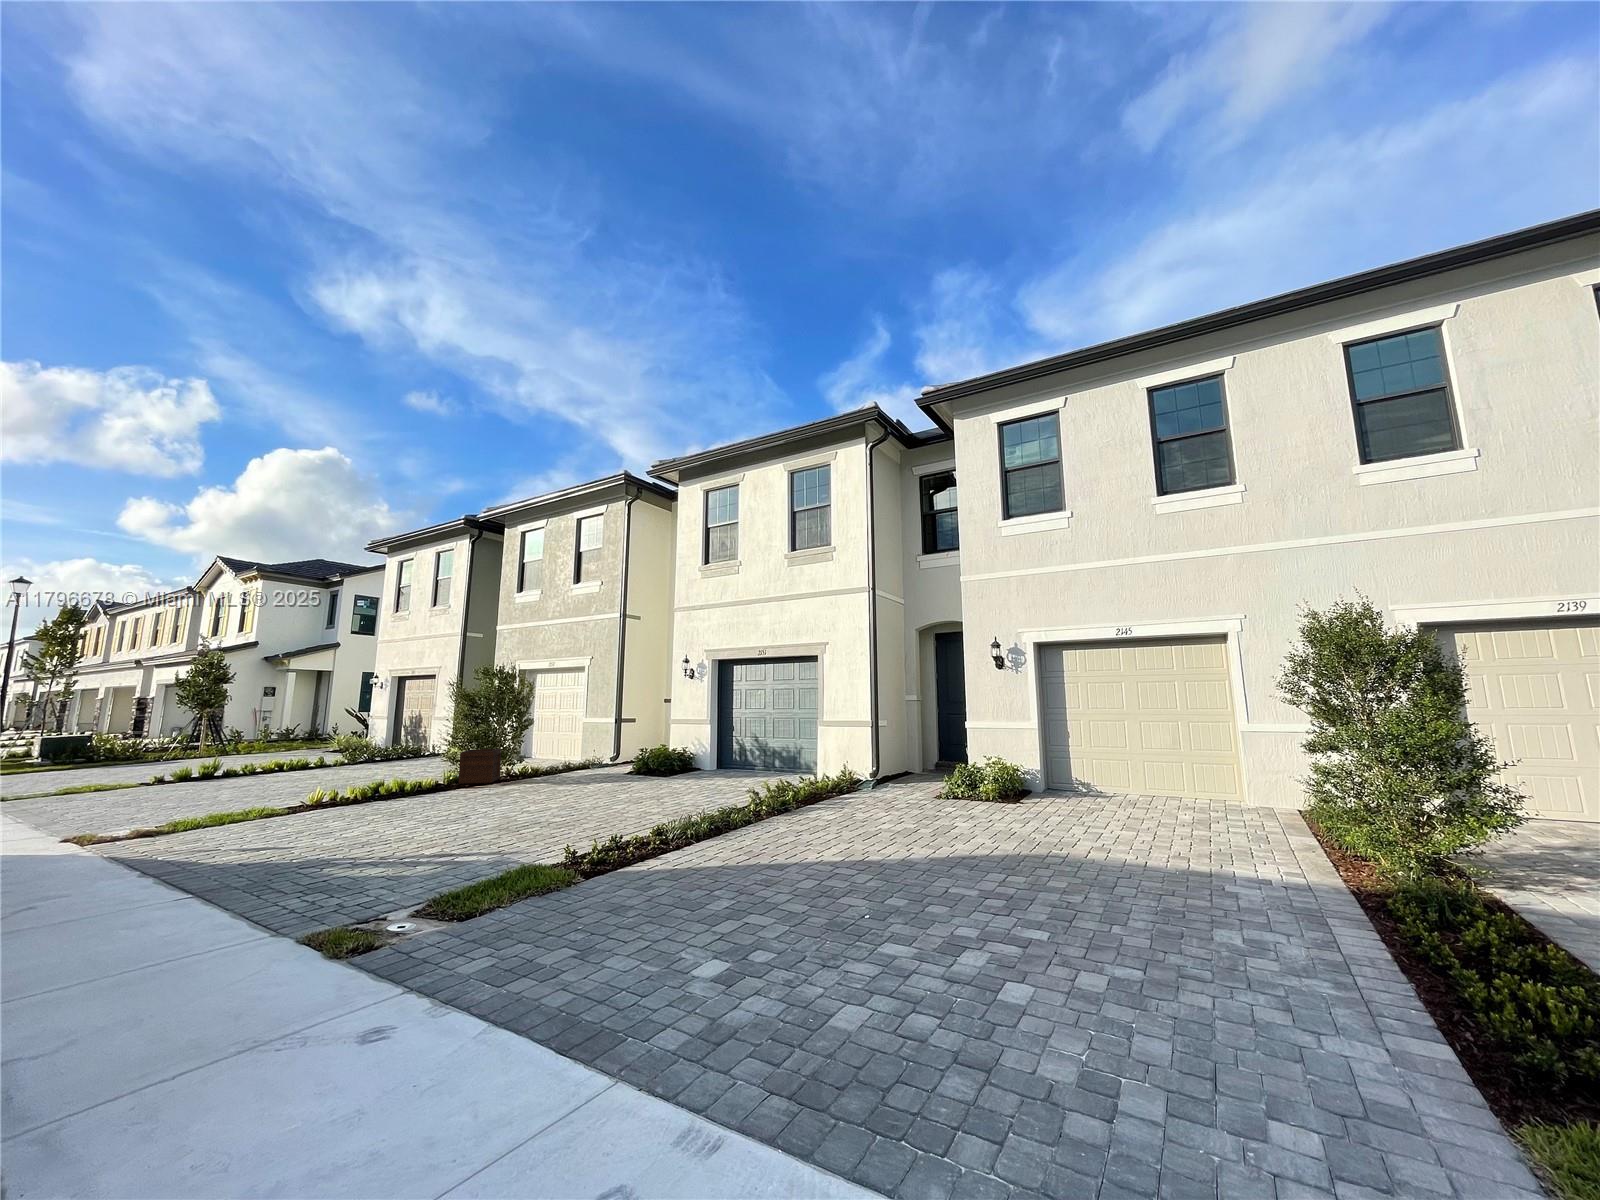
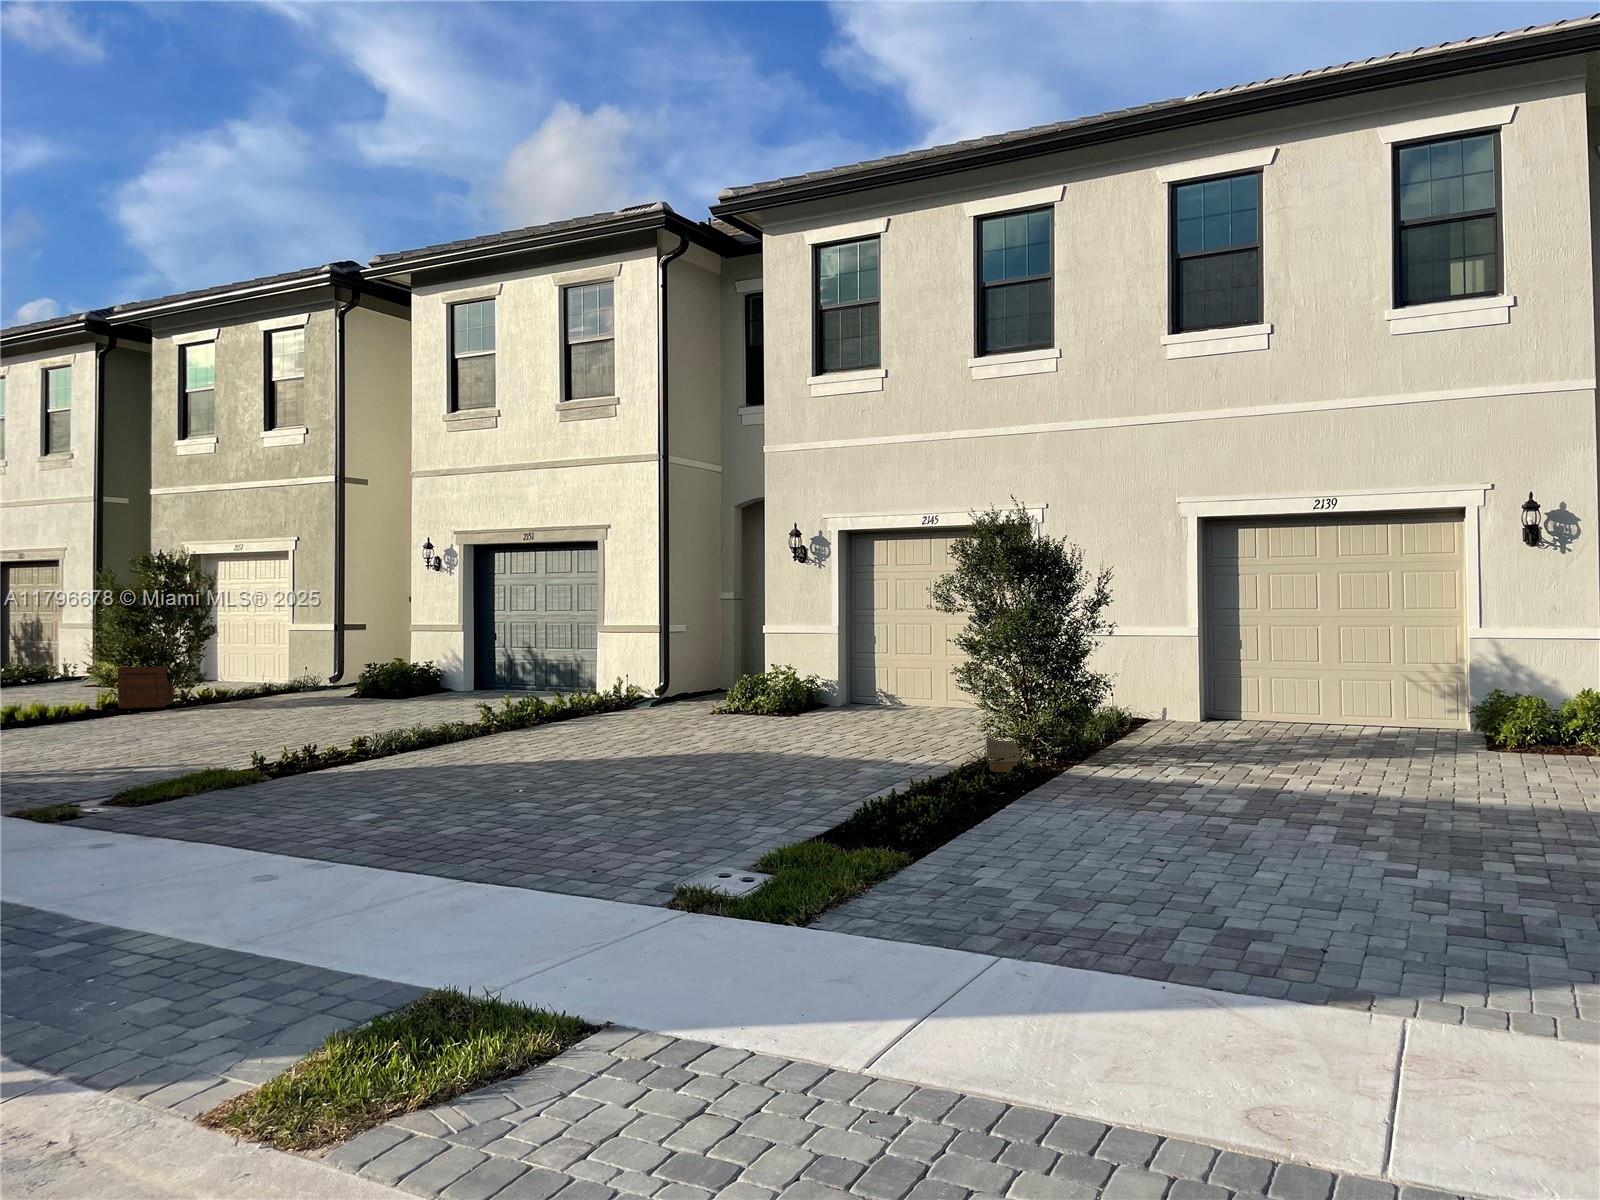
planter: none [1329,846,1379,891] -> present [986,737,1020,773]

